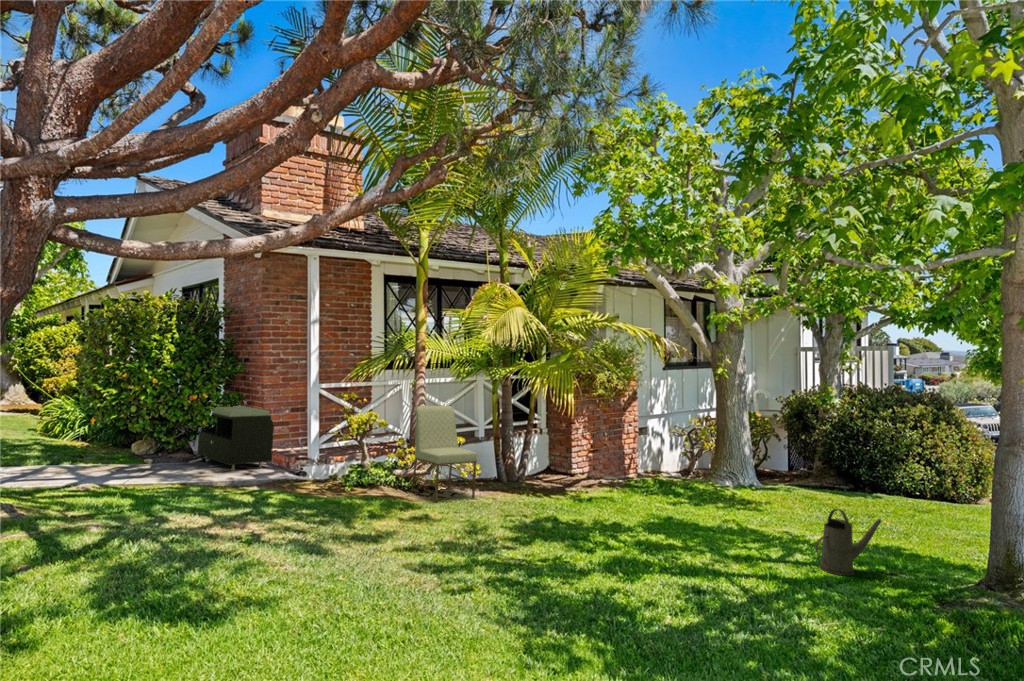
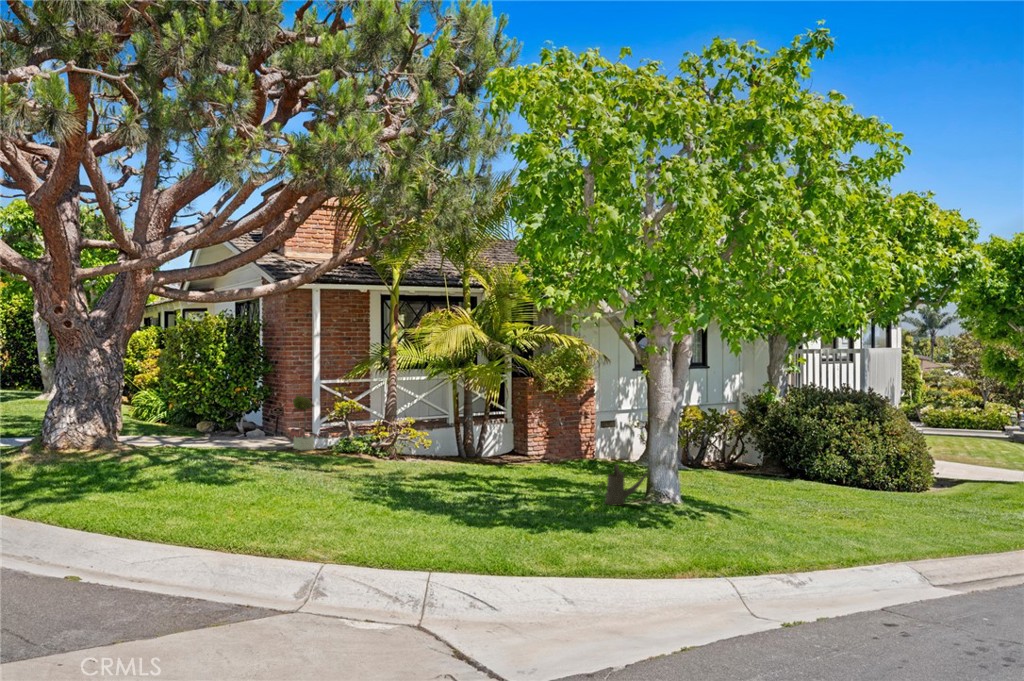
storage bench: present [198,404,274,470] -> none [241,395,292,442]
potted tree: none [281,404,313,484] -> present [293,396,314,450]
chair: present [411,406,478,502] -> none [379,397,422,463]

